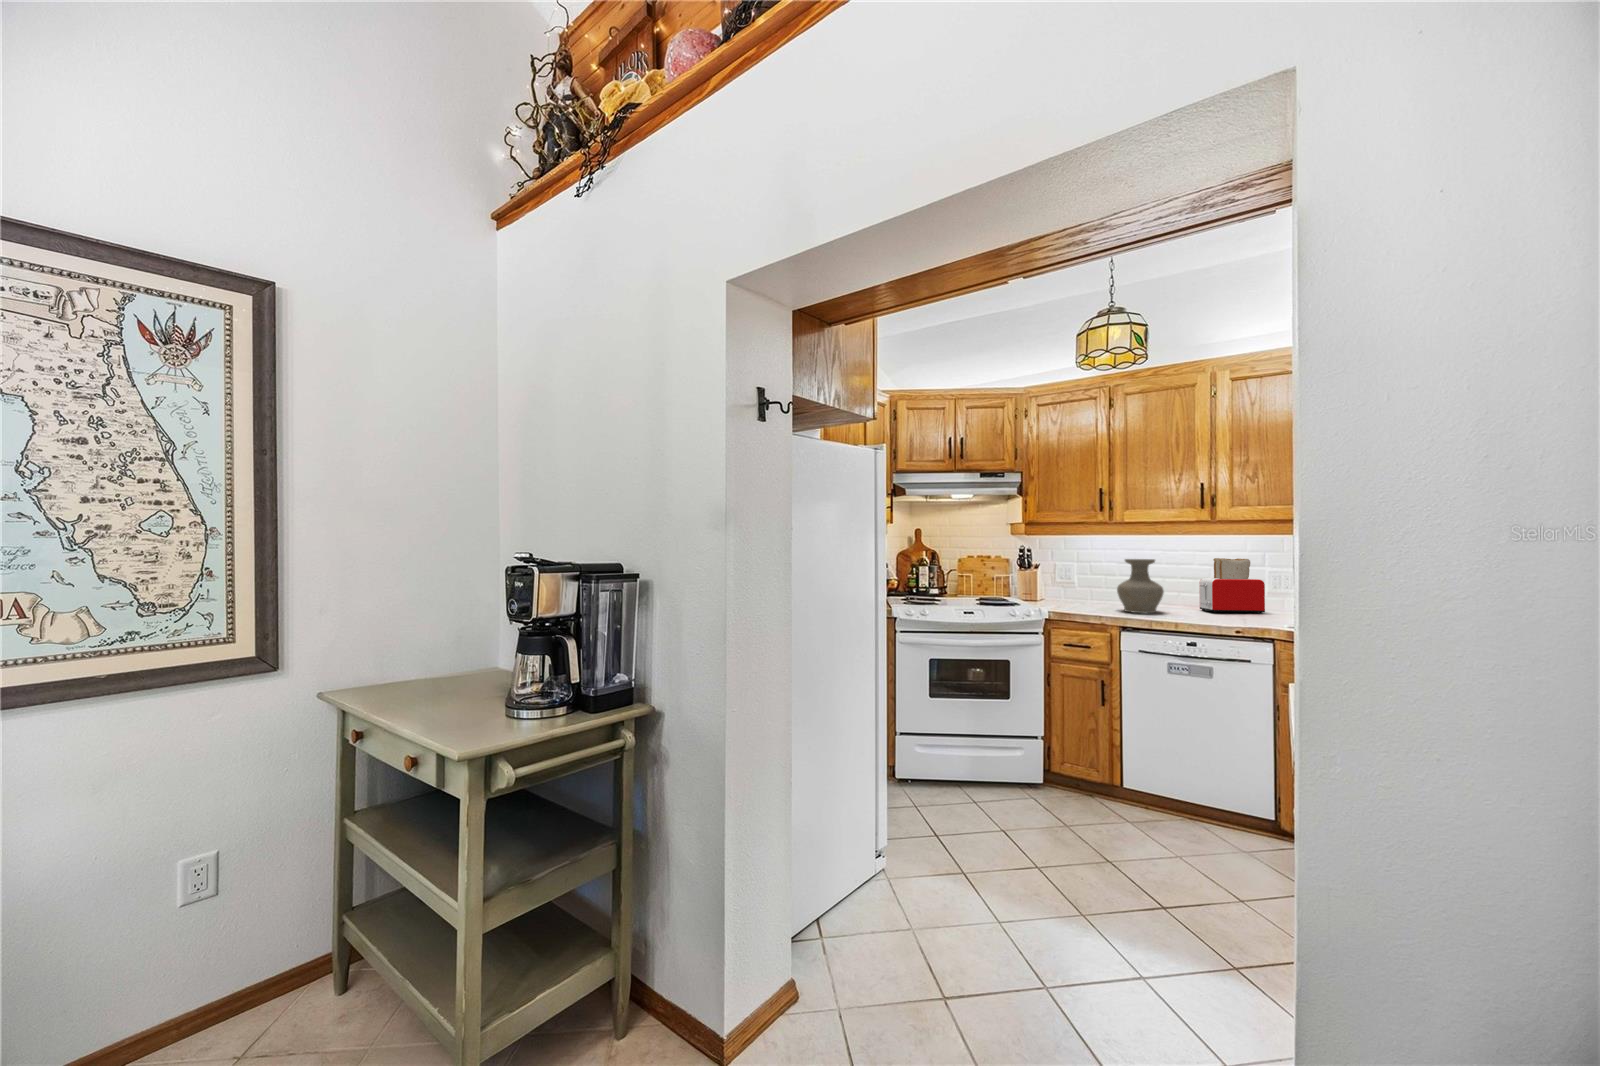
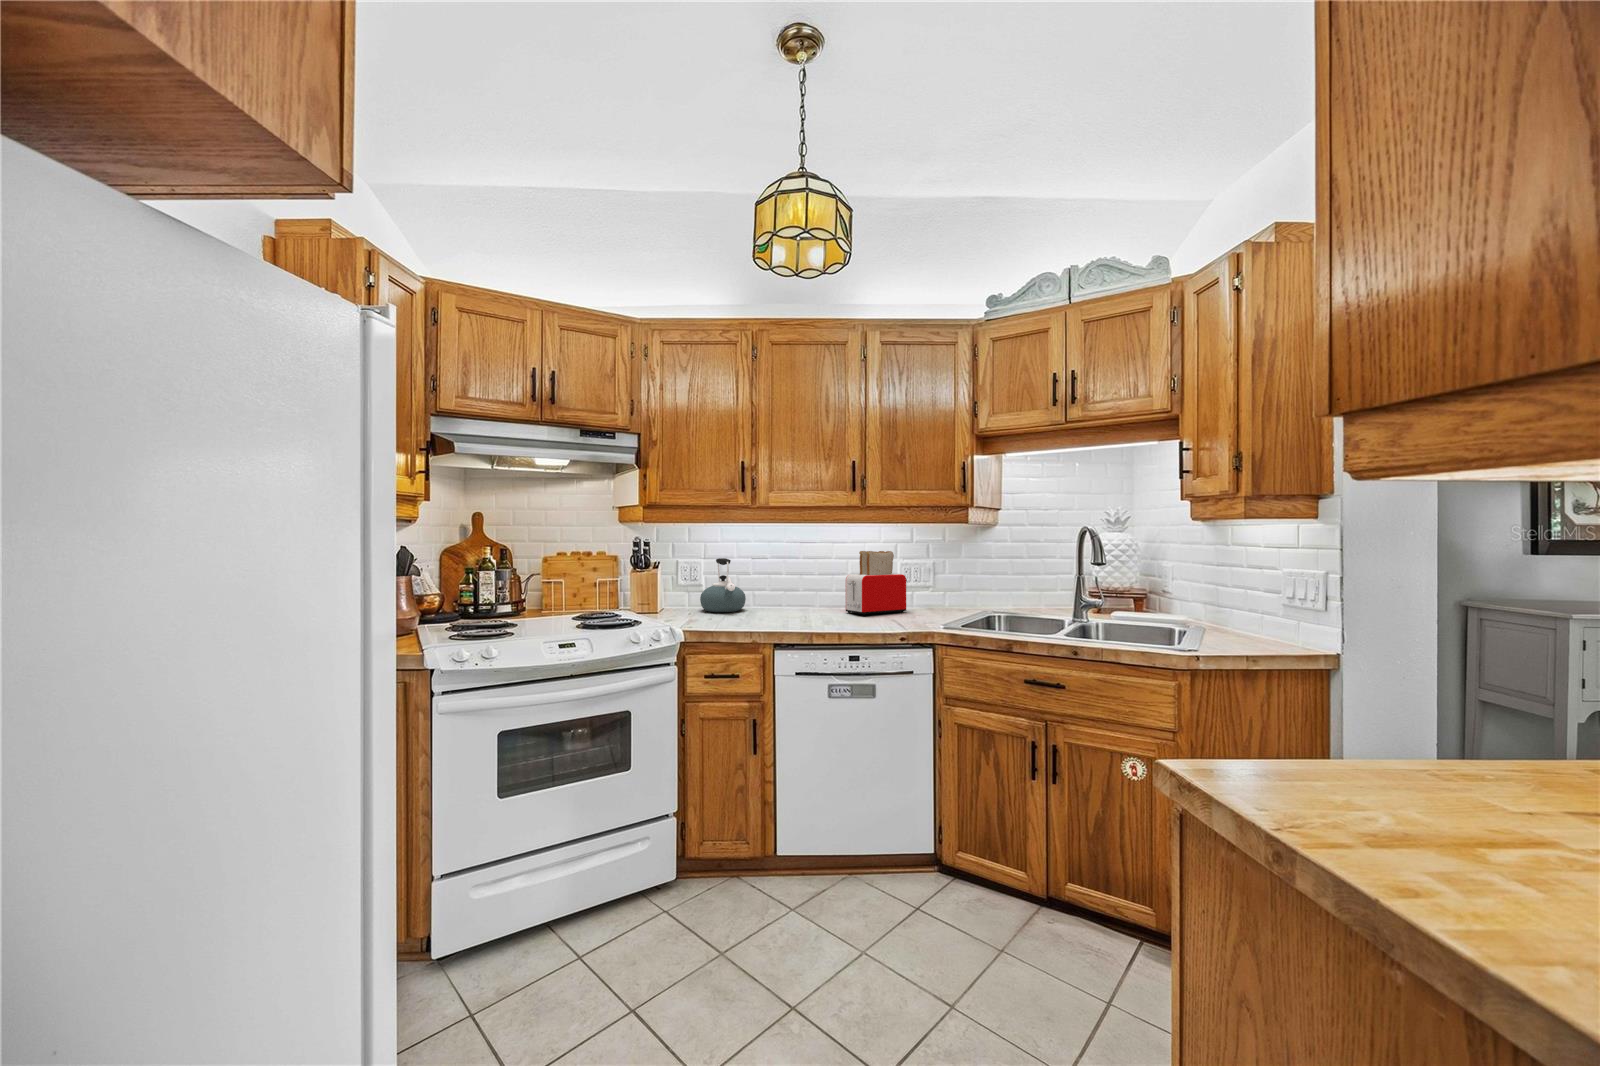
vase: present [1117,559,1164,613] -> none [764,553,816,623]
kettle: none [1070,562,1108,603] -> present [700,558,746,612]

